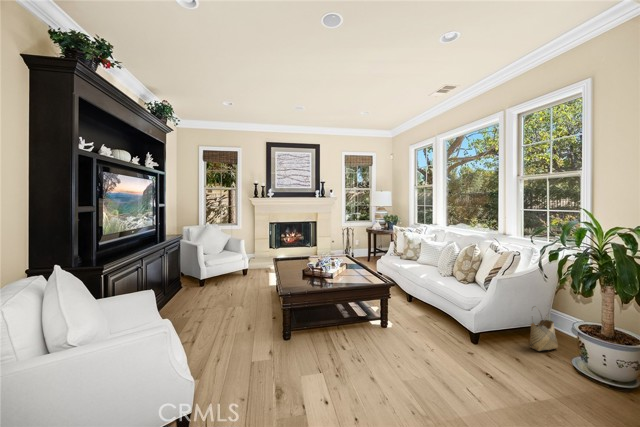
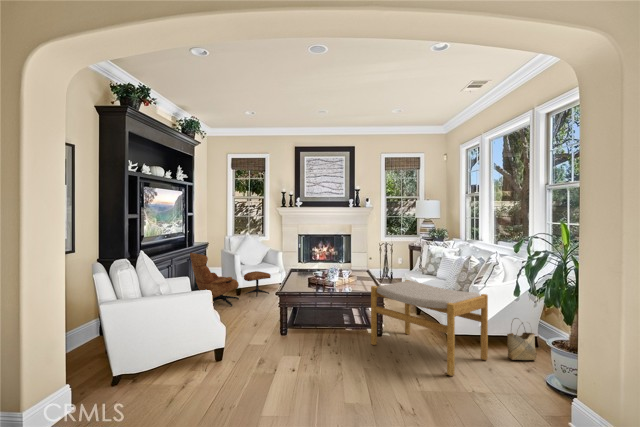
lounge chair: none [165,248,252,306] -> present [190,253,271,306]
footstool: none [389,270,519,387] -> present [371,280,488,376]

